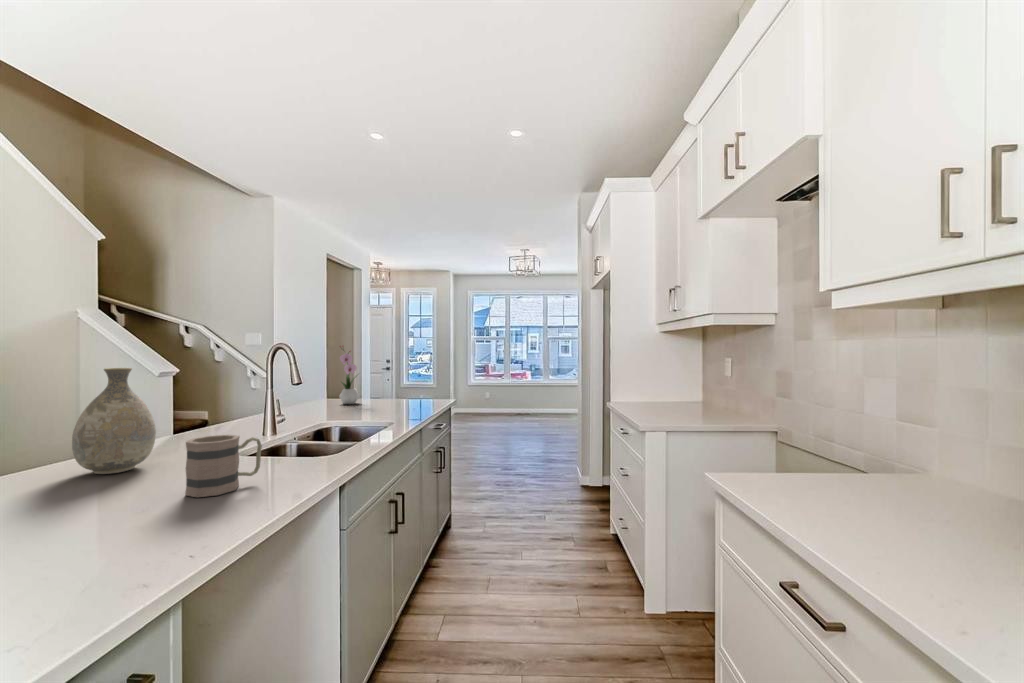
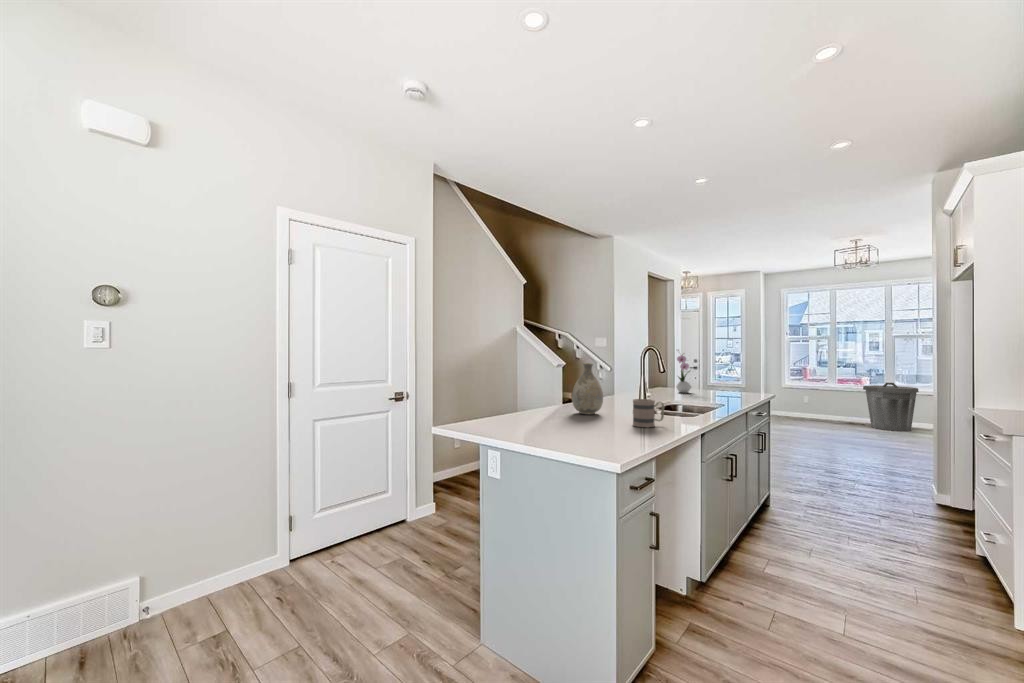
trash can: none [529,377,566,418] -> present [863,383,919,431]

